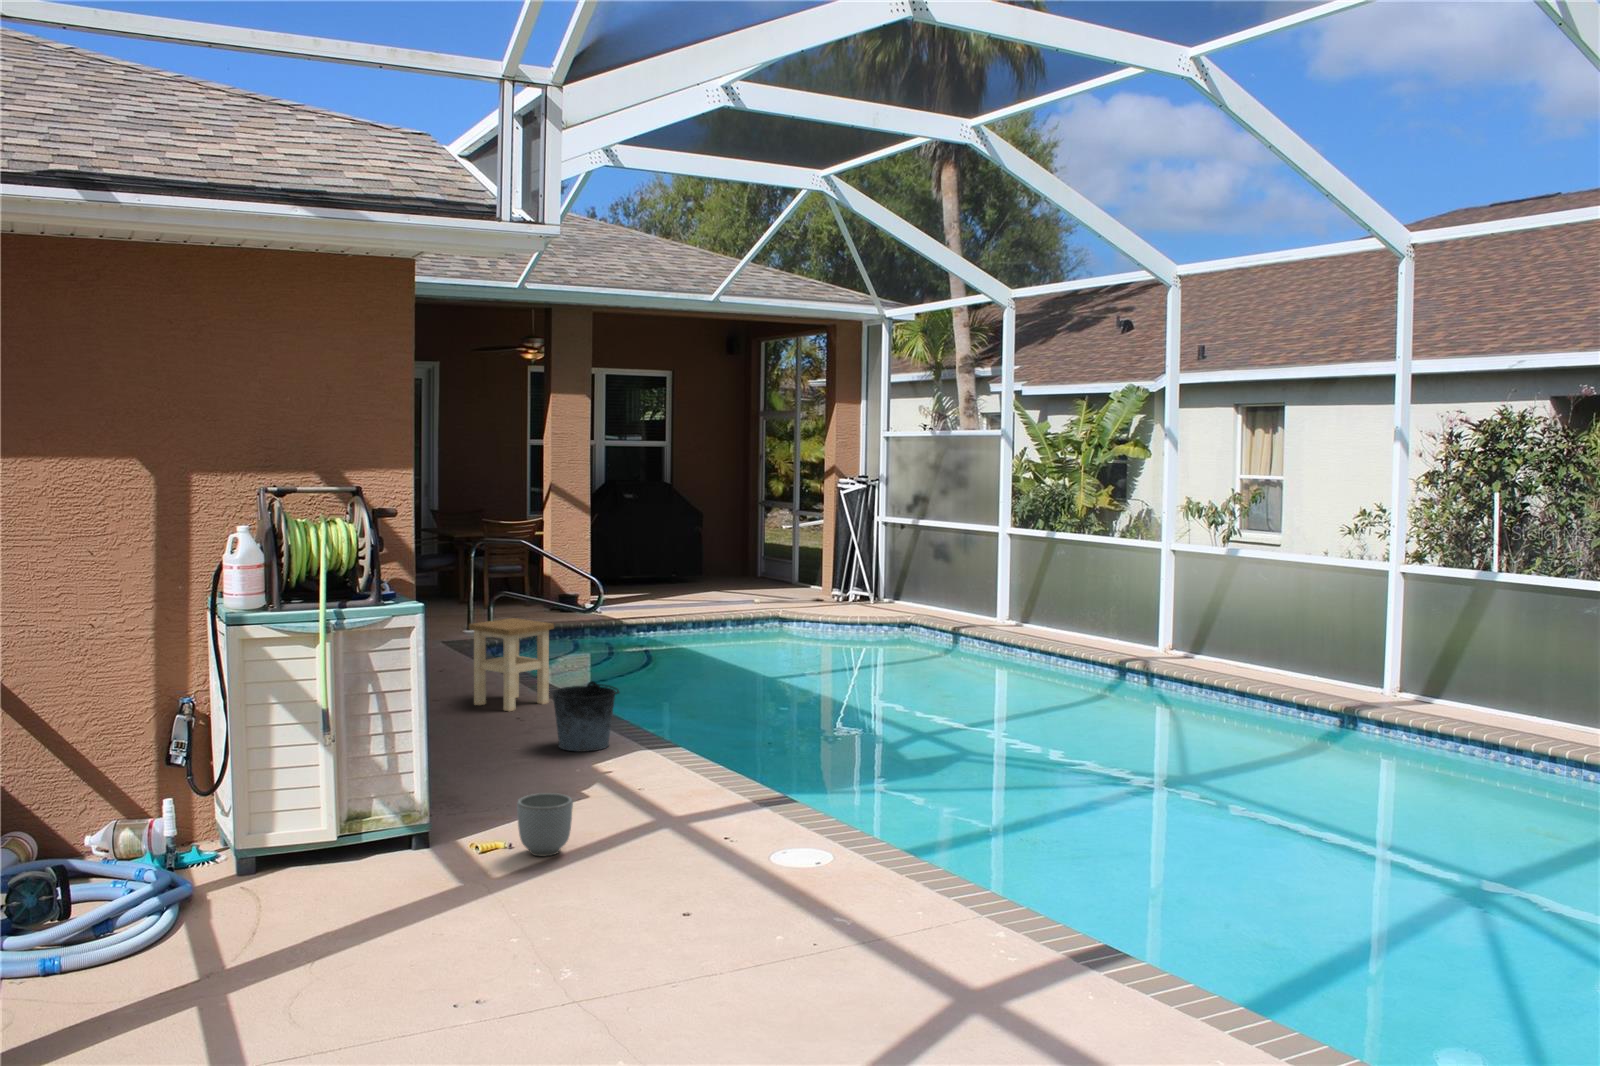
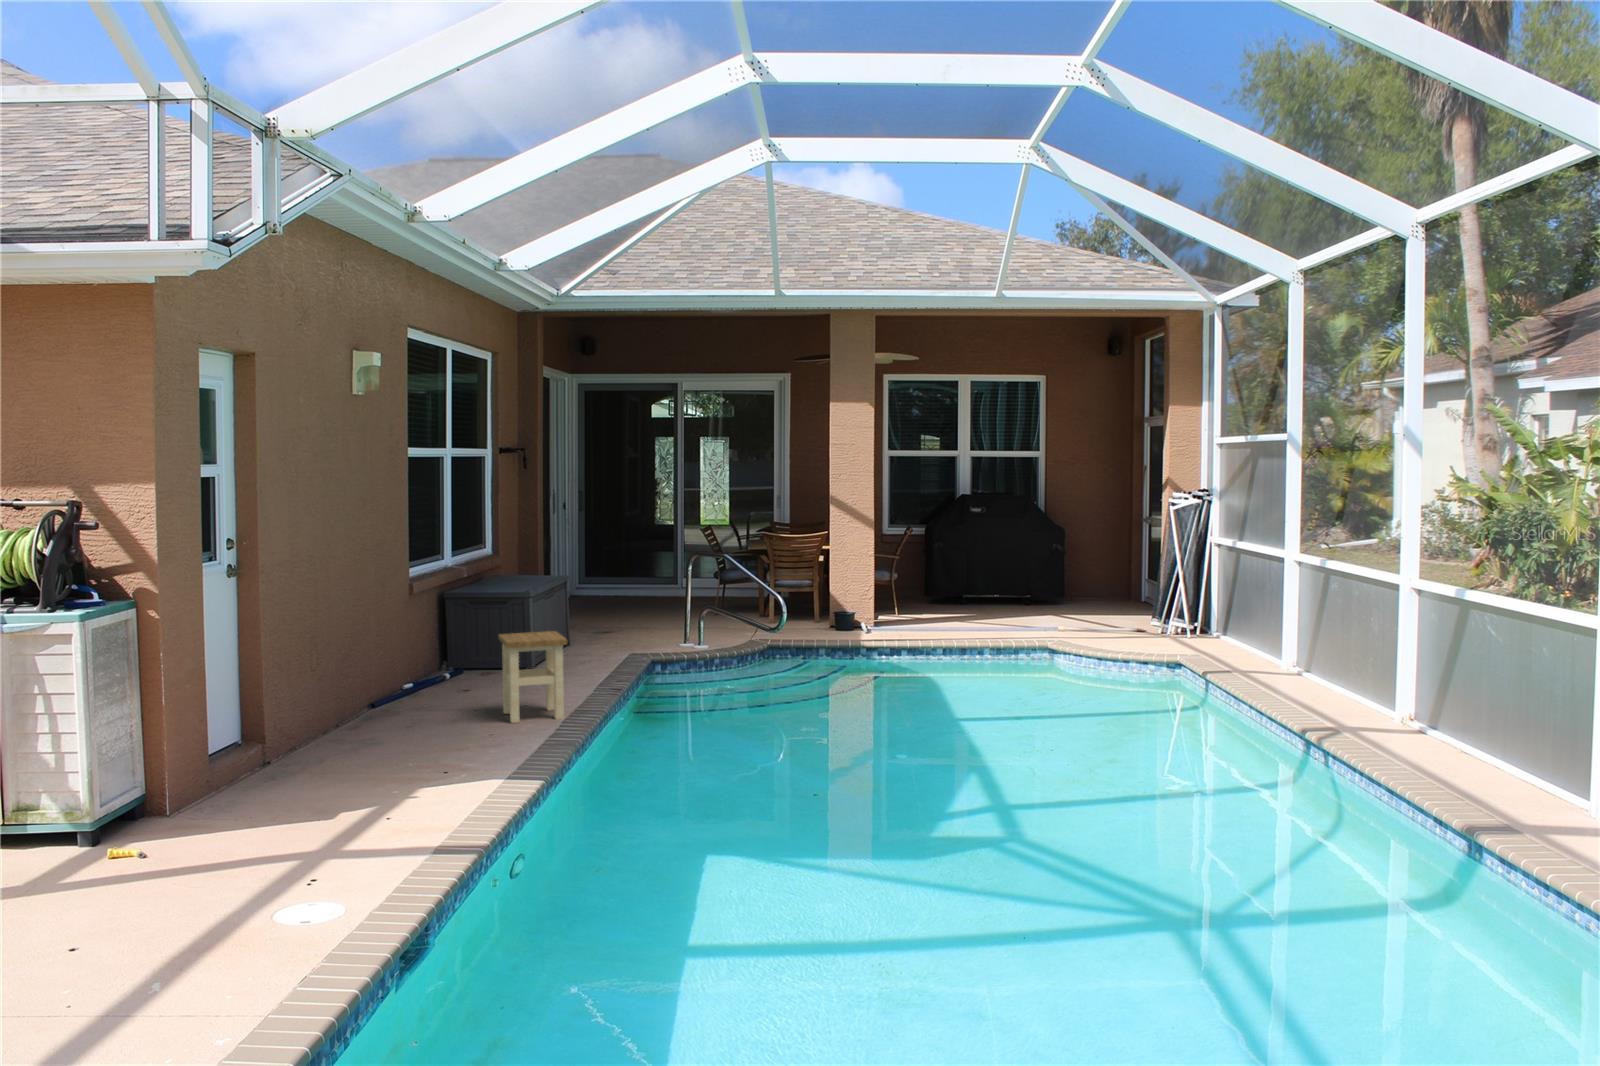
bucket: present [552,681,619,752] -> none [438,701,509,773]
planter: present [517,793,573,857] -> none [126,810,187,874]

